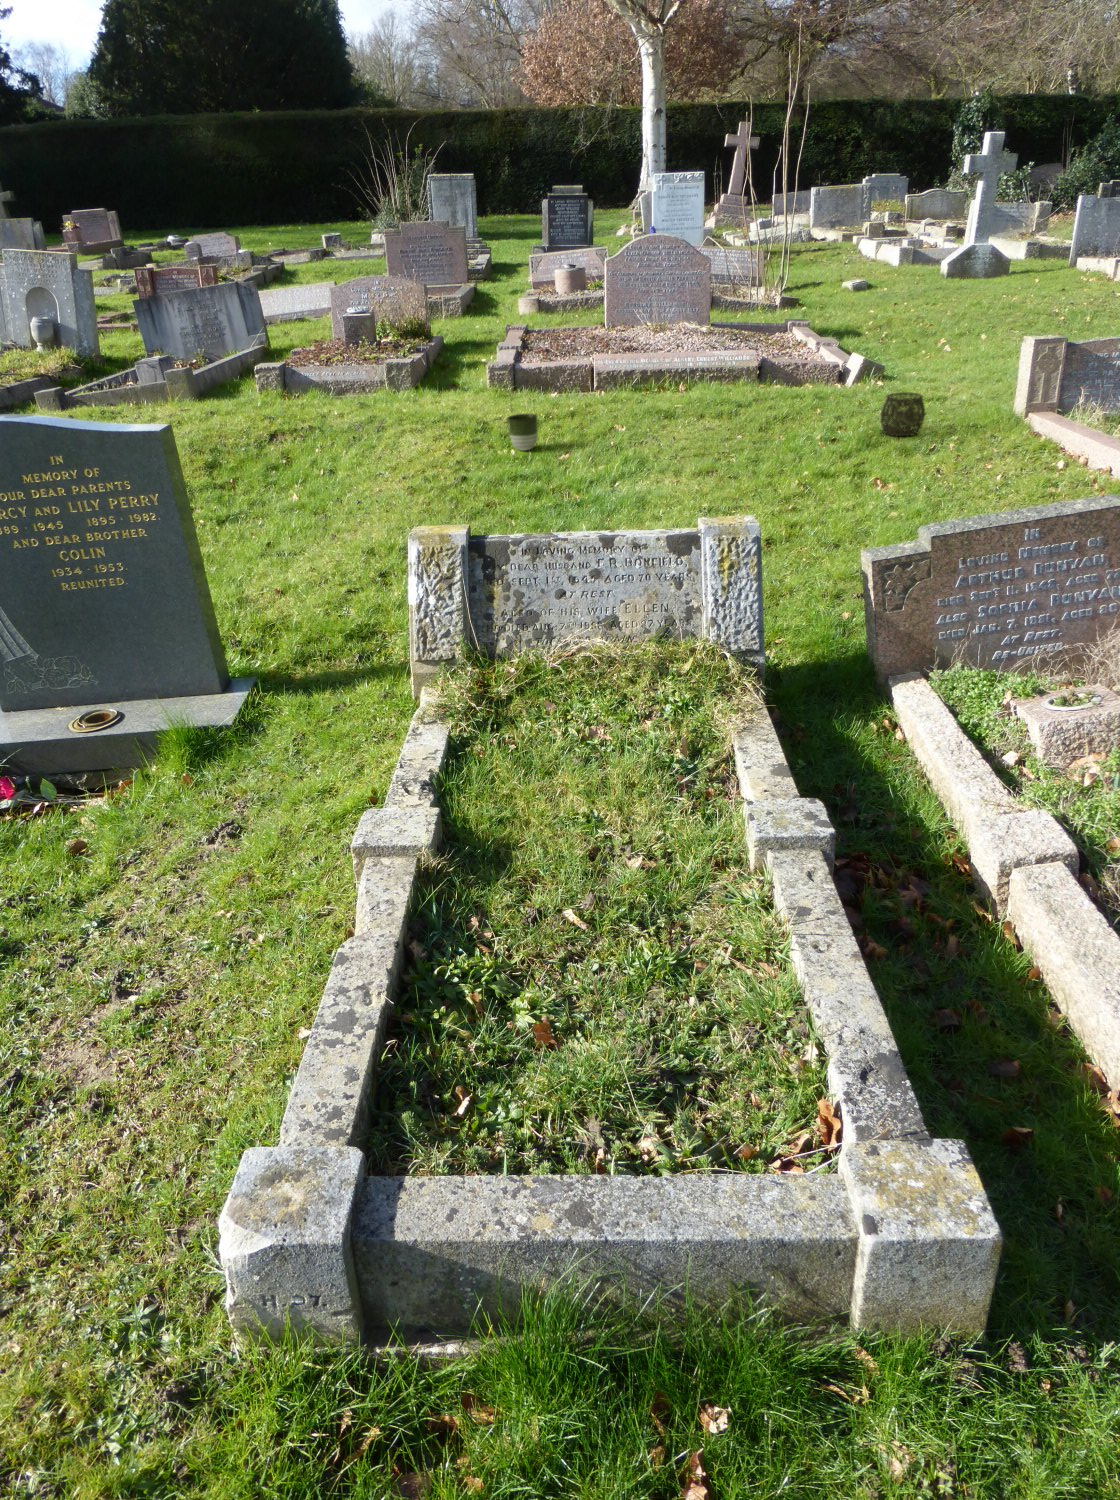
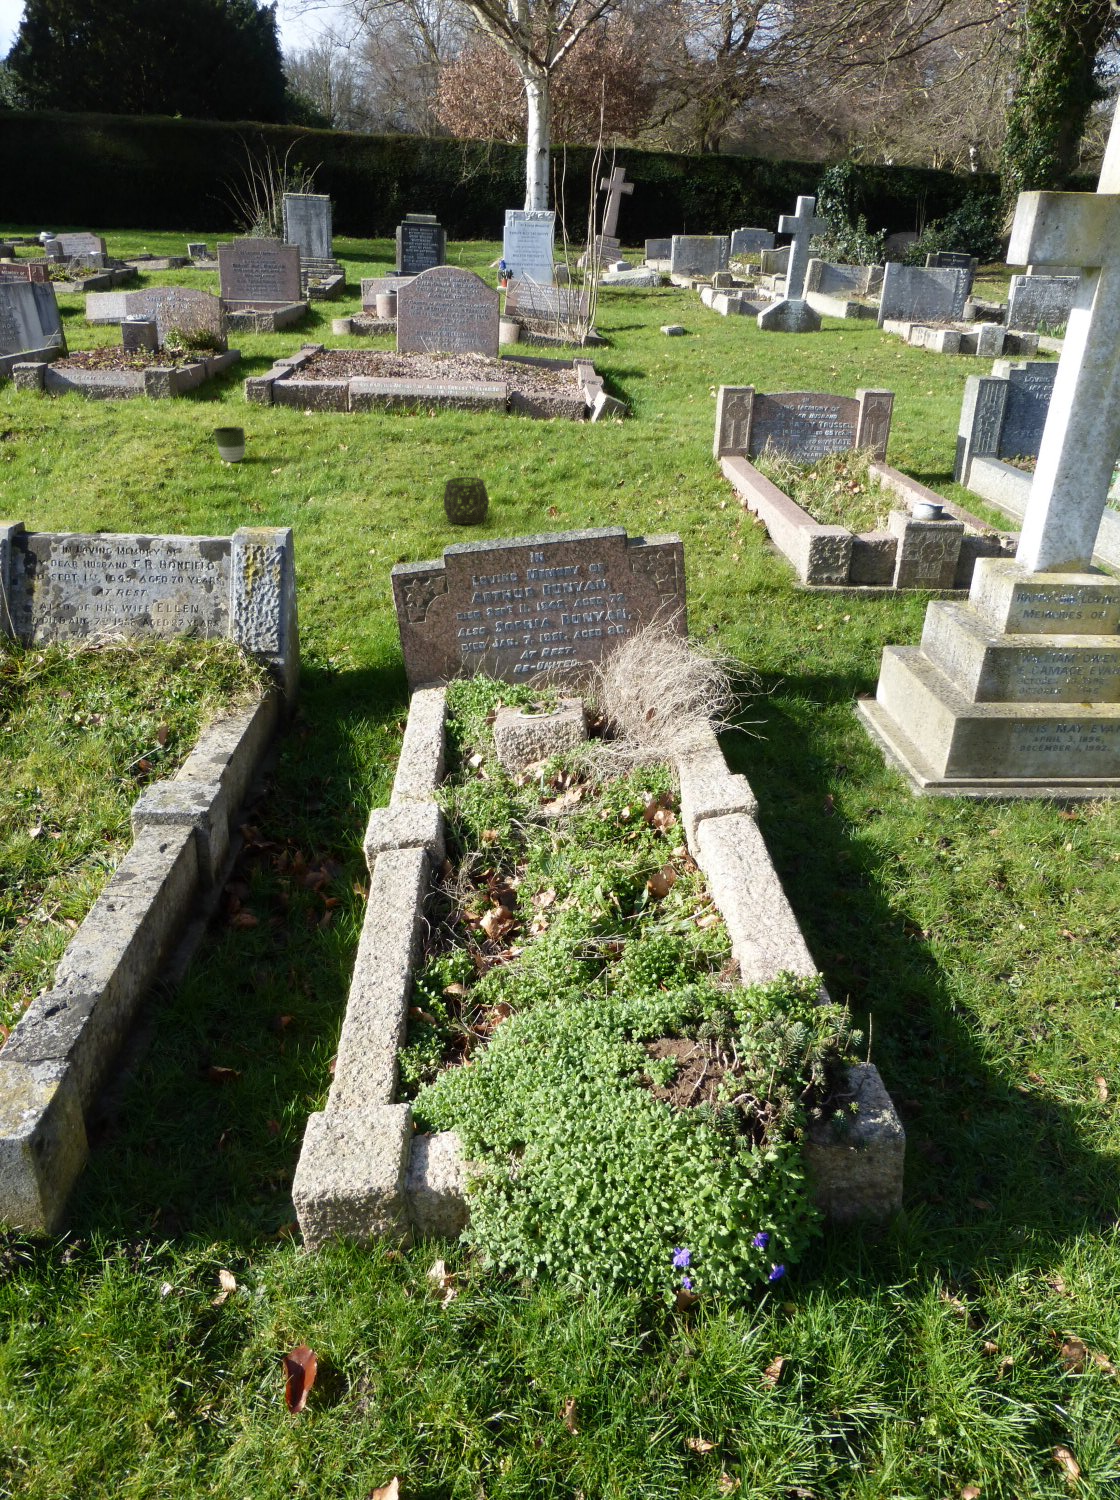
woven basket: present [881,392,925,436] -> present [444,477,489,524]

